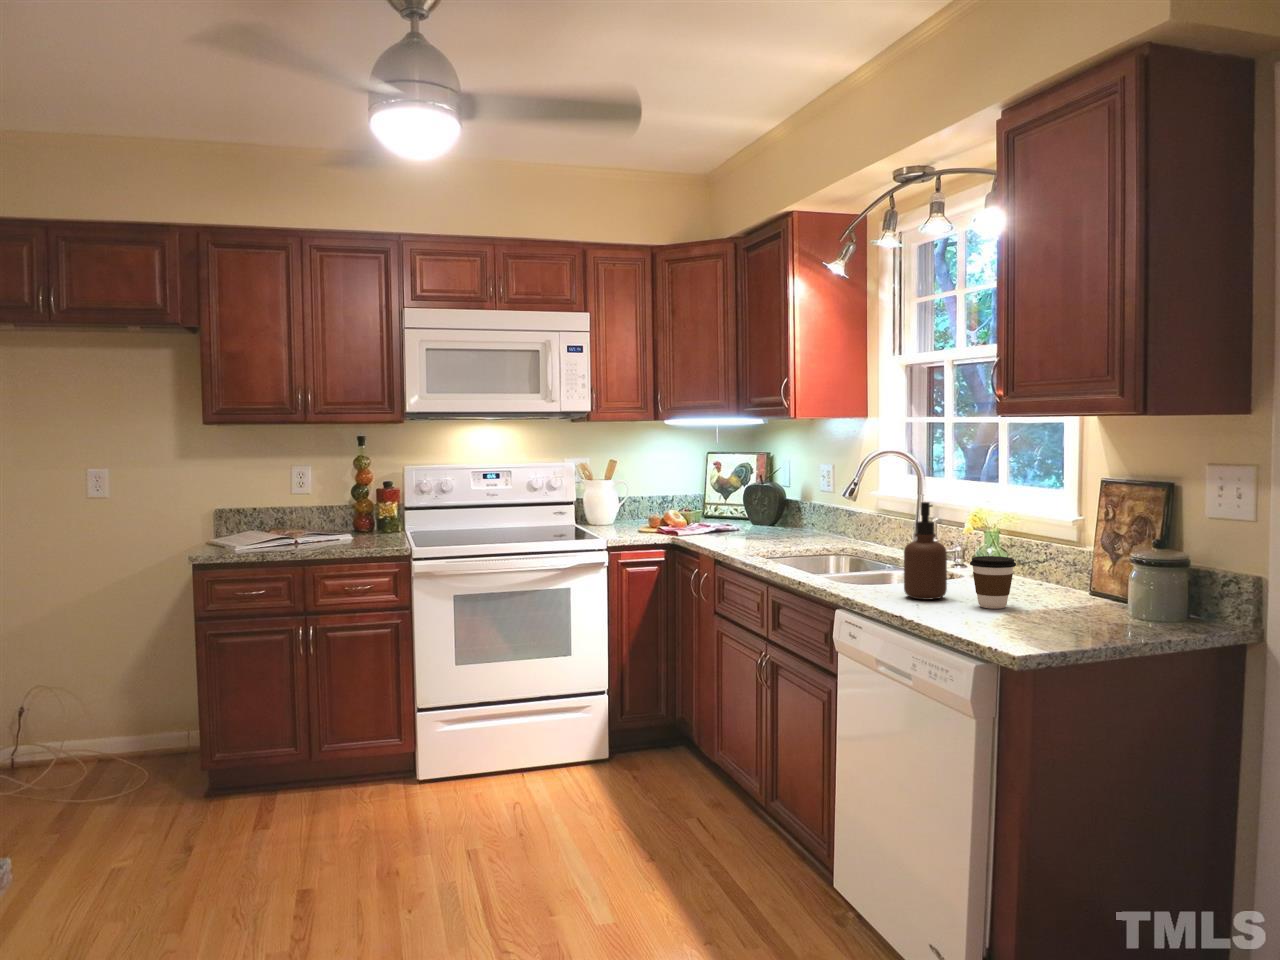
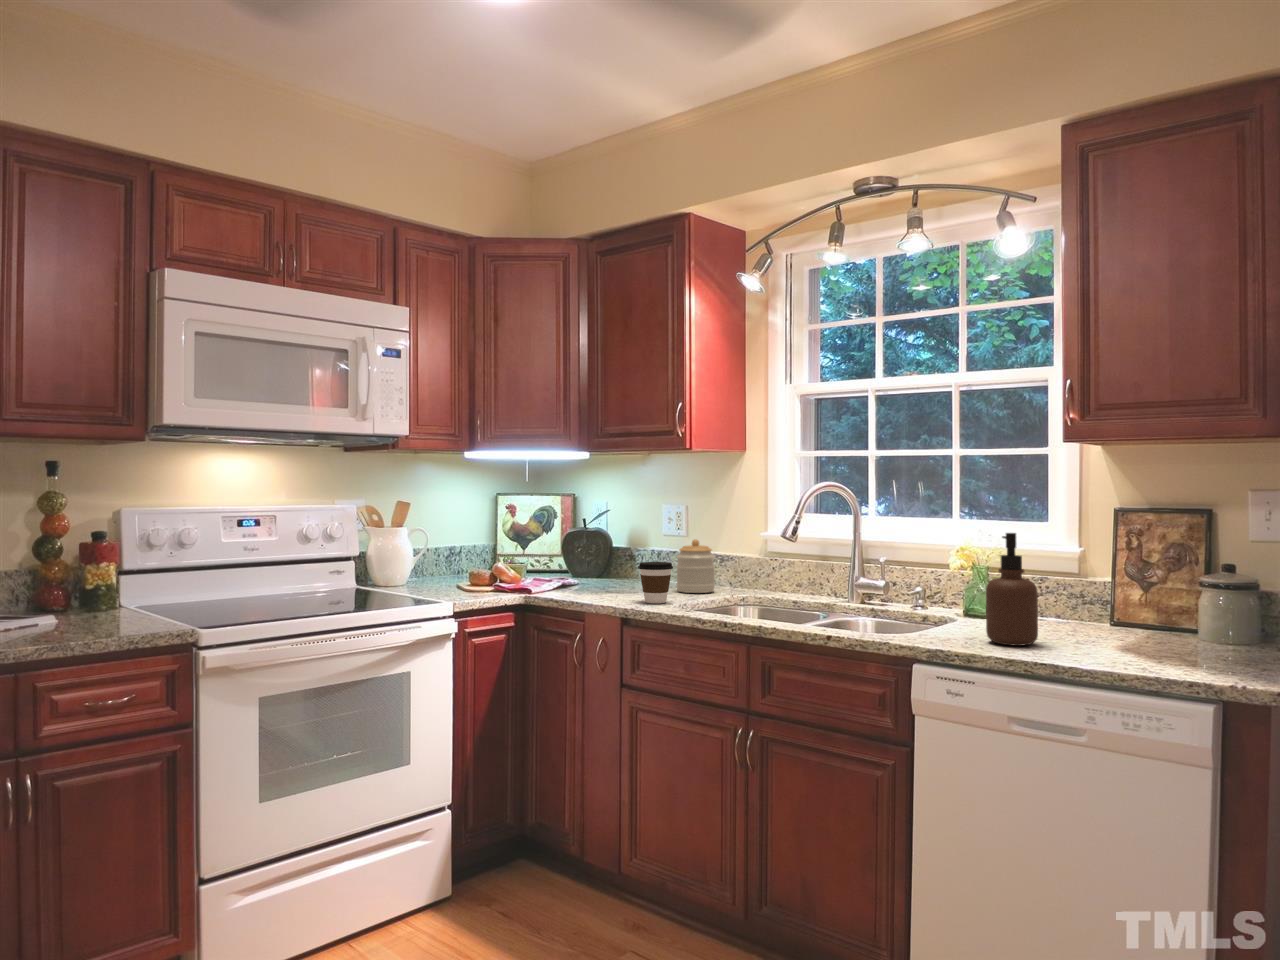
jar: none [808,497,843,545] -> present [676,539,715,593]
coffee cup: present [970,556,1016,609] -> present [638,562,673,603]

